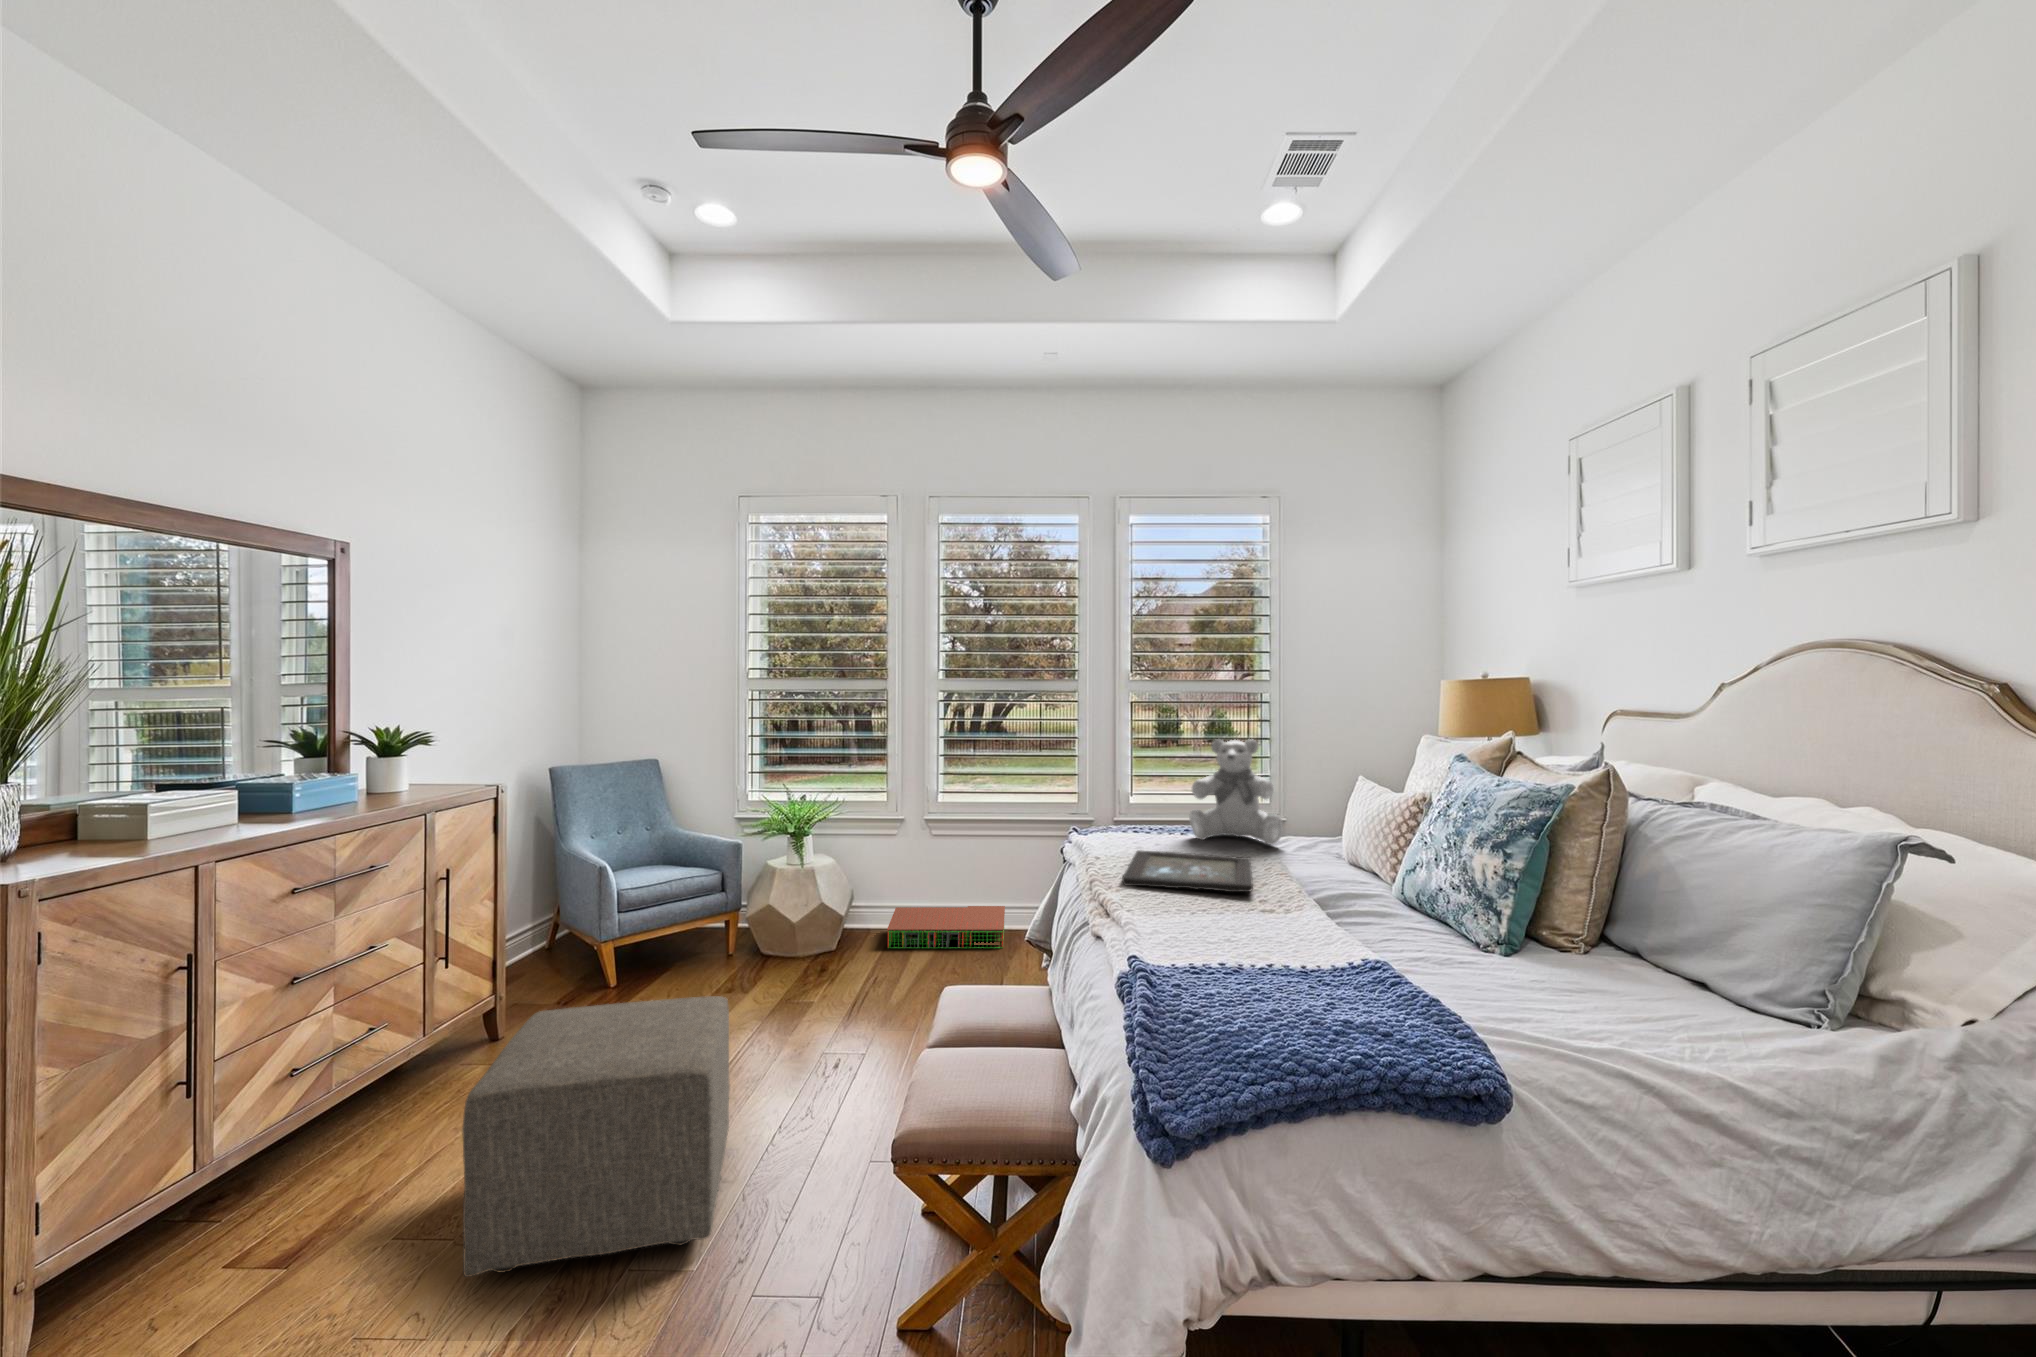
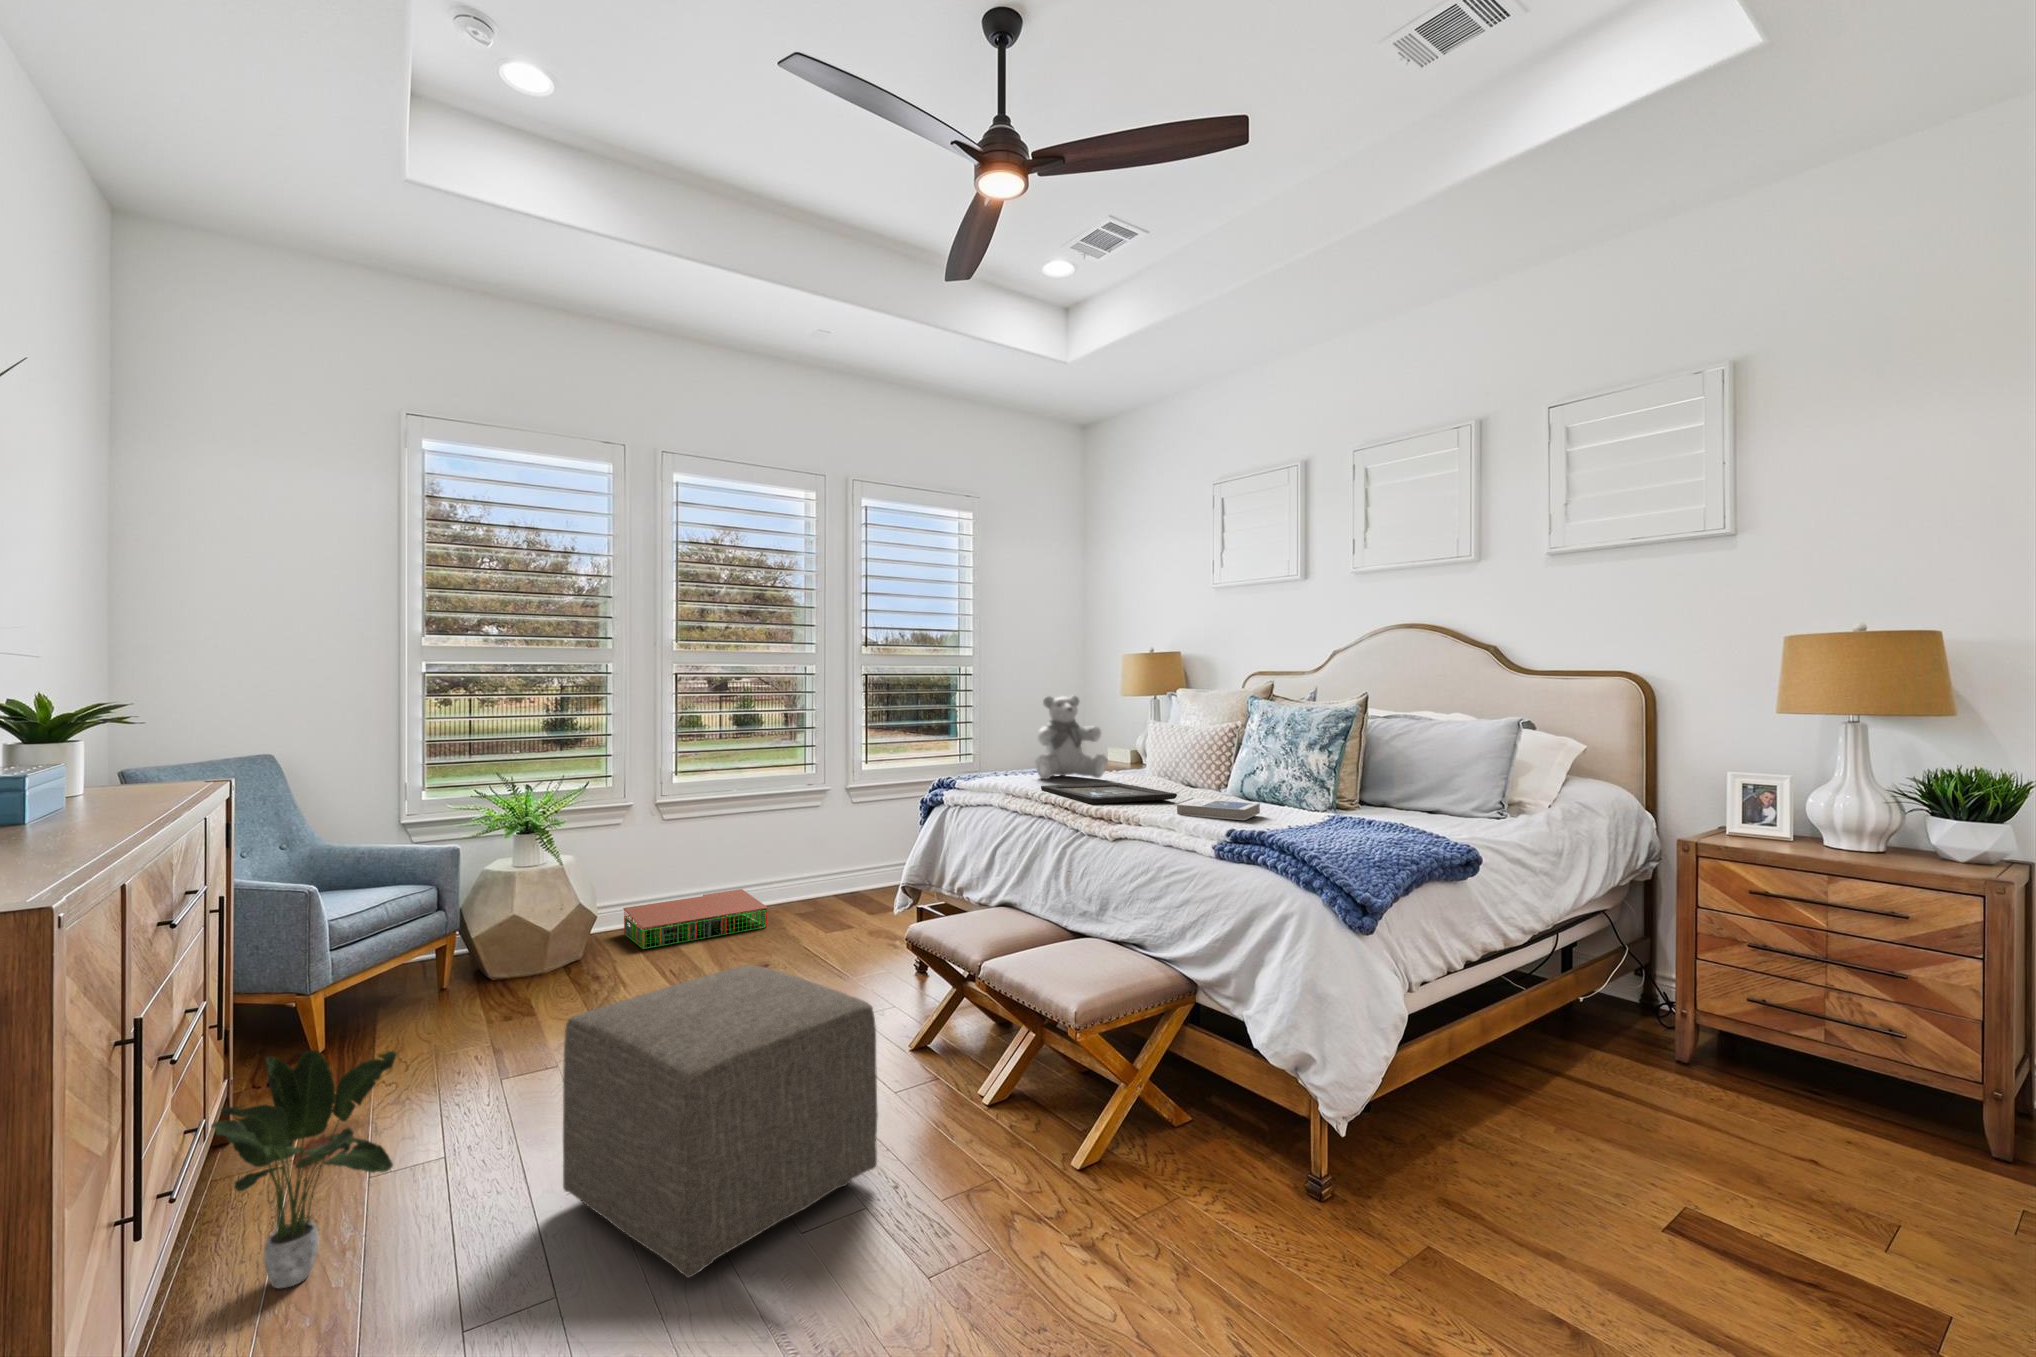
hardback book: none [1184,897,1304,944] -> present [1174,798,1260,820]
potted plant: none [315,993,446,1161] -> present [211,1050,397,1288]

